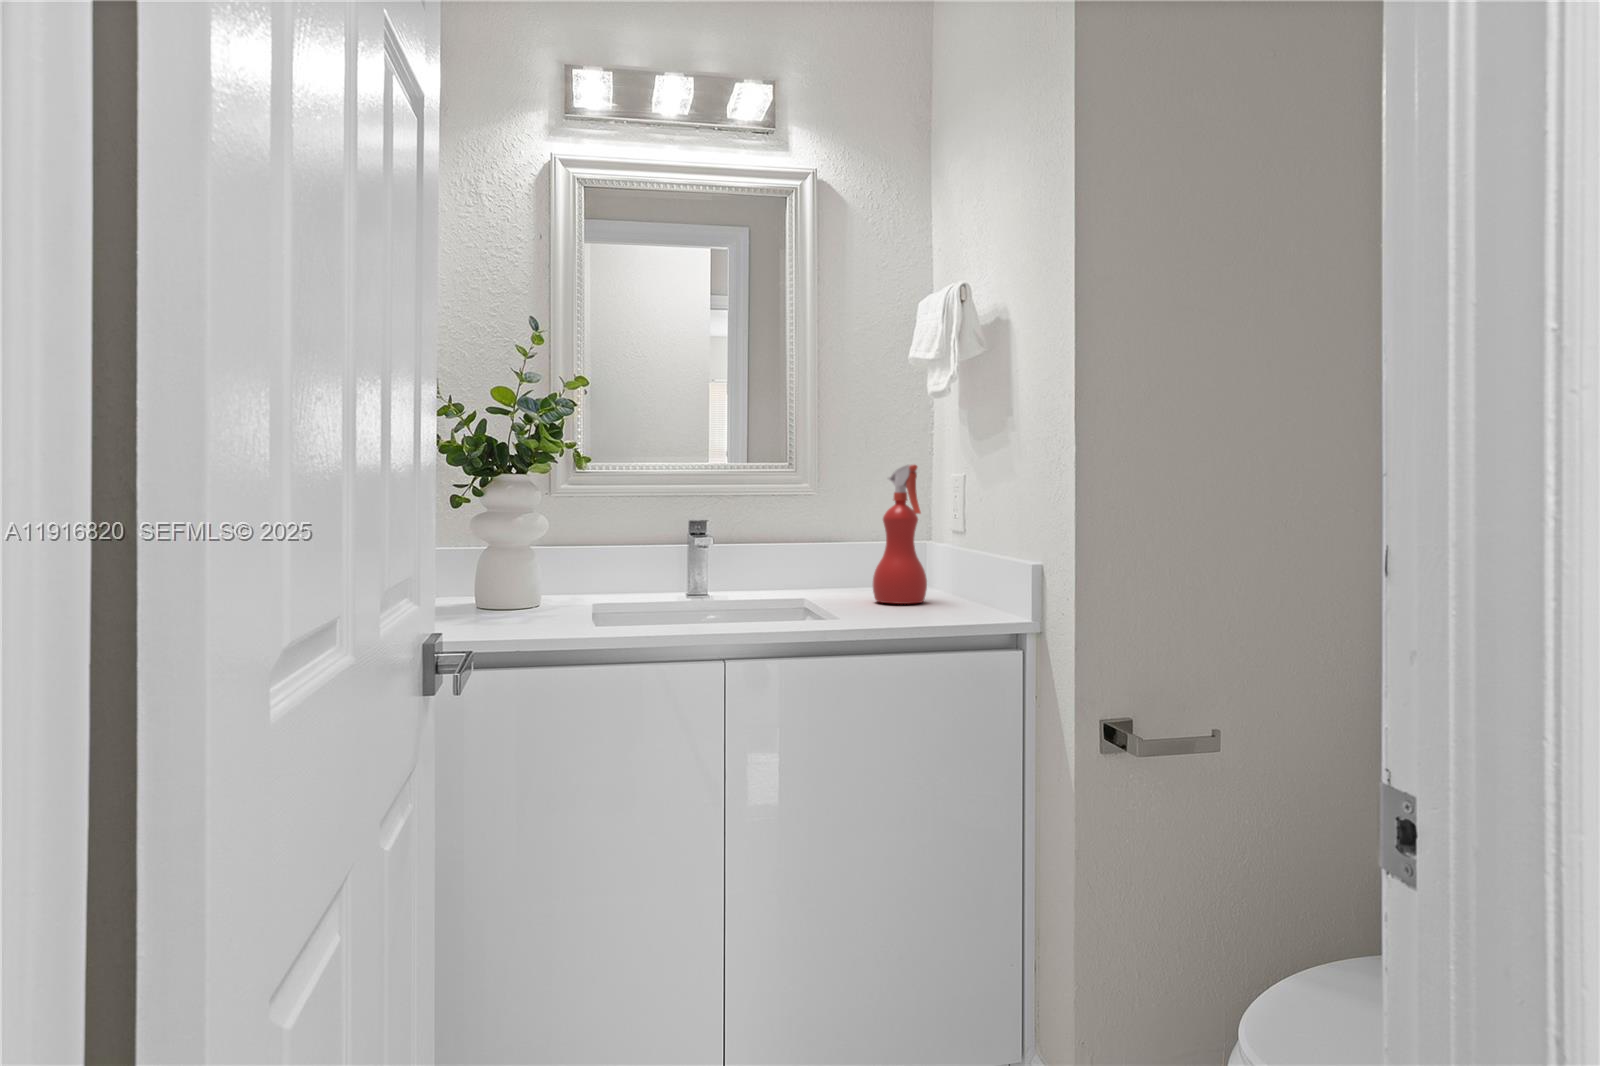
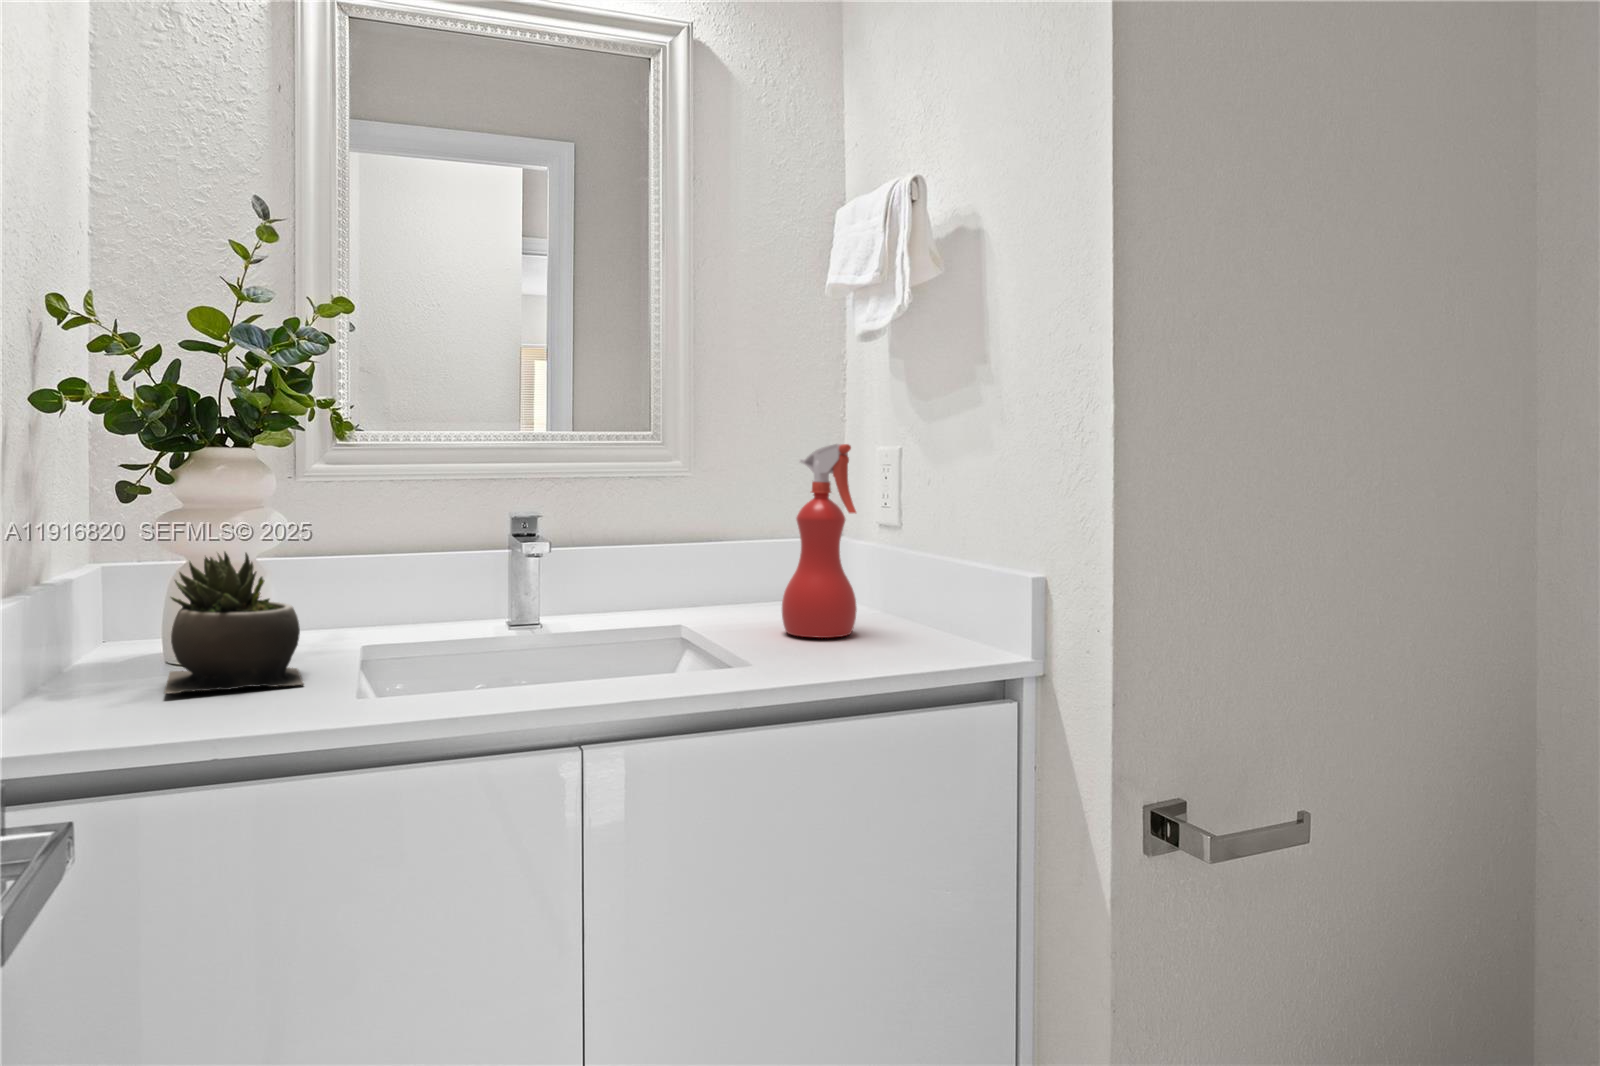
succulent plant: none [478,536,555,619] -> present [164,552,303,693]

